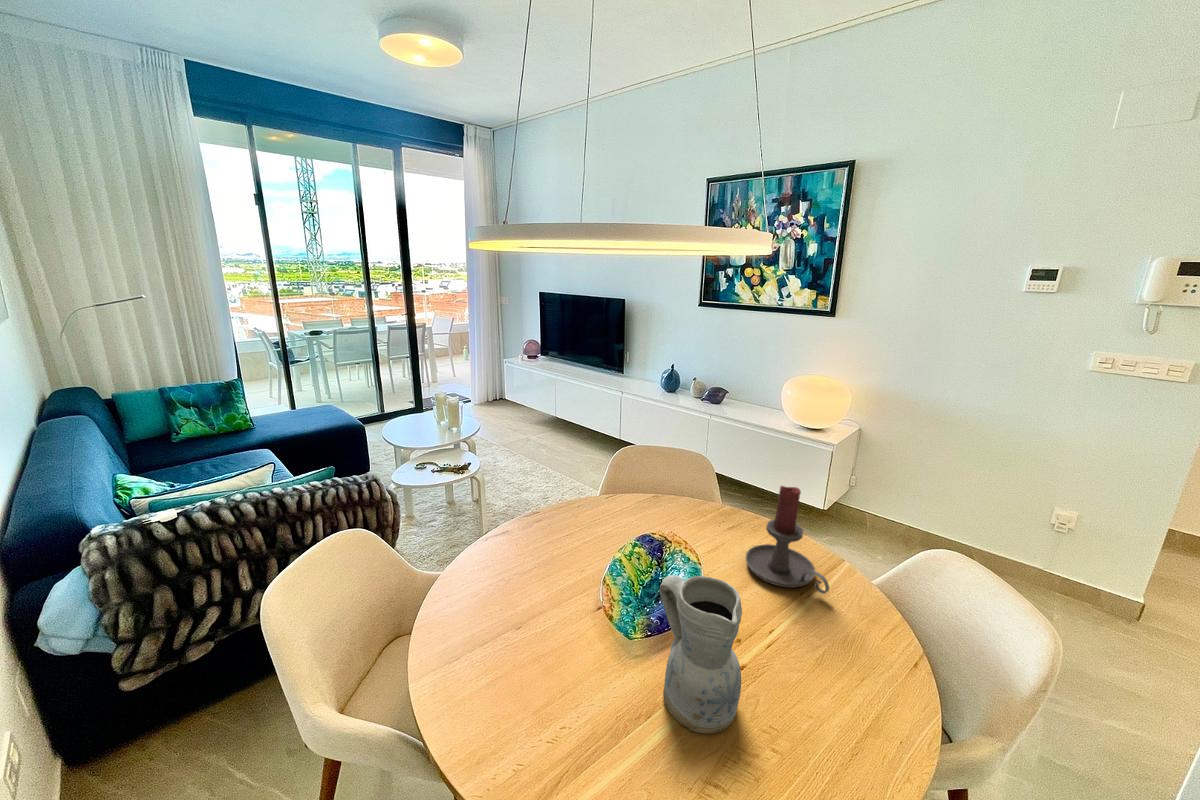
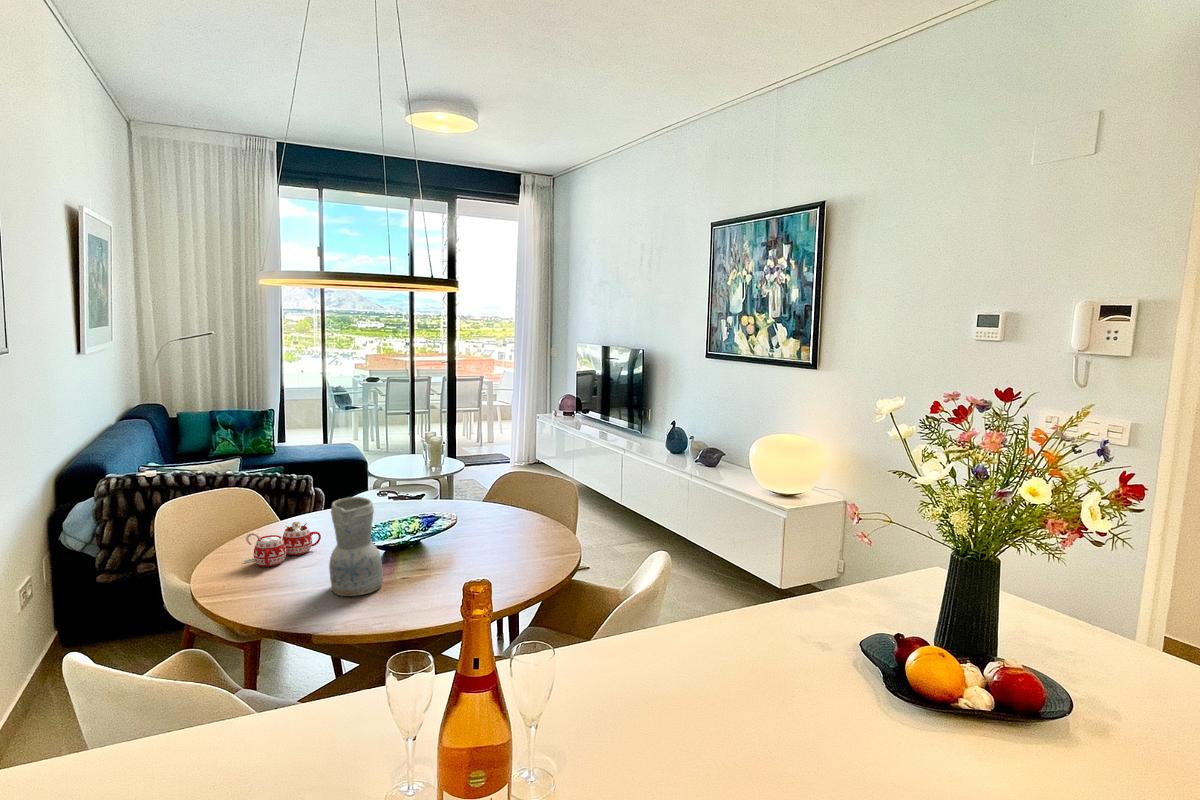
candle holder: present [746,486,829,594] -> none [491,479,546,565]
mug: none [475,594,551,690] -> present [244,521,321,567]

